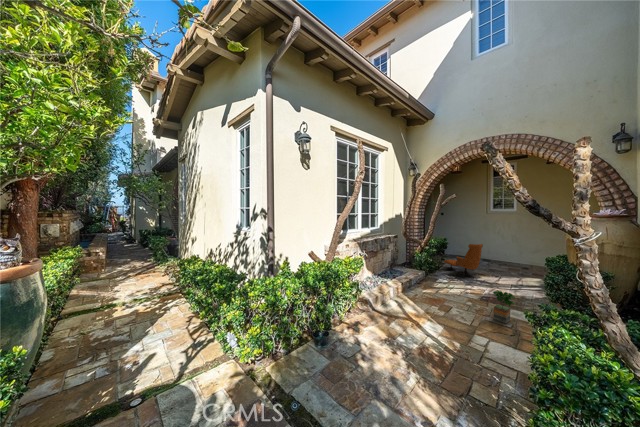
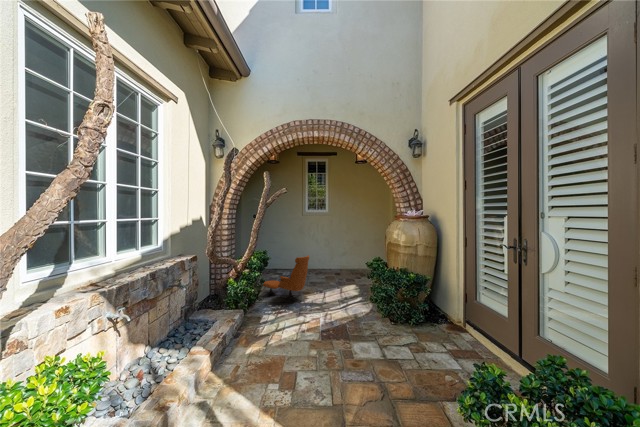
potted tree: present [493,291,515,323] -> none [346,323,374,371]

